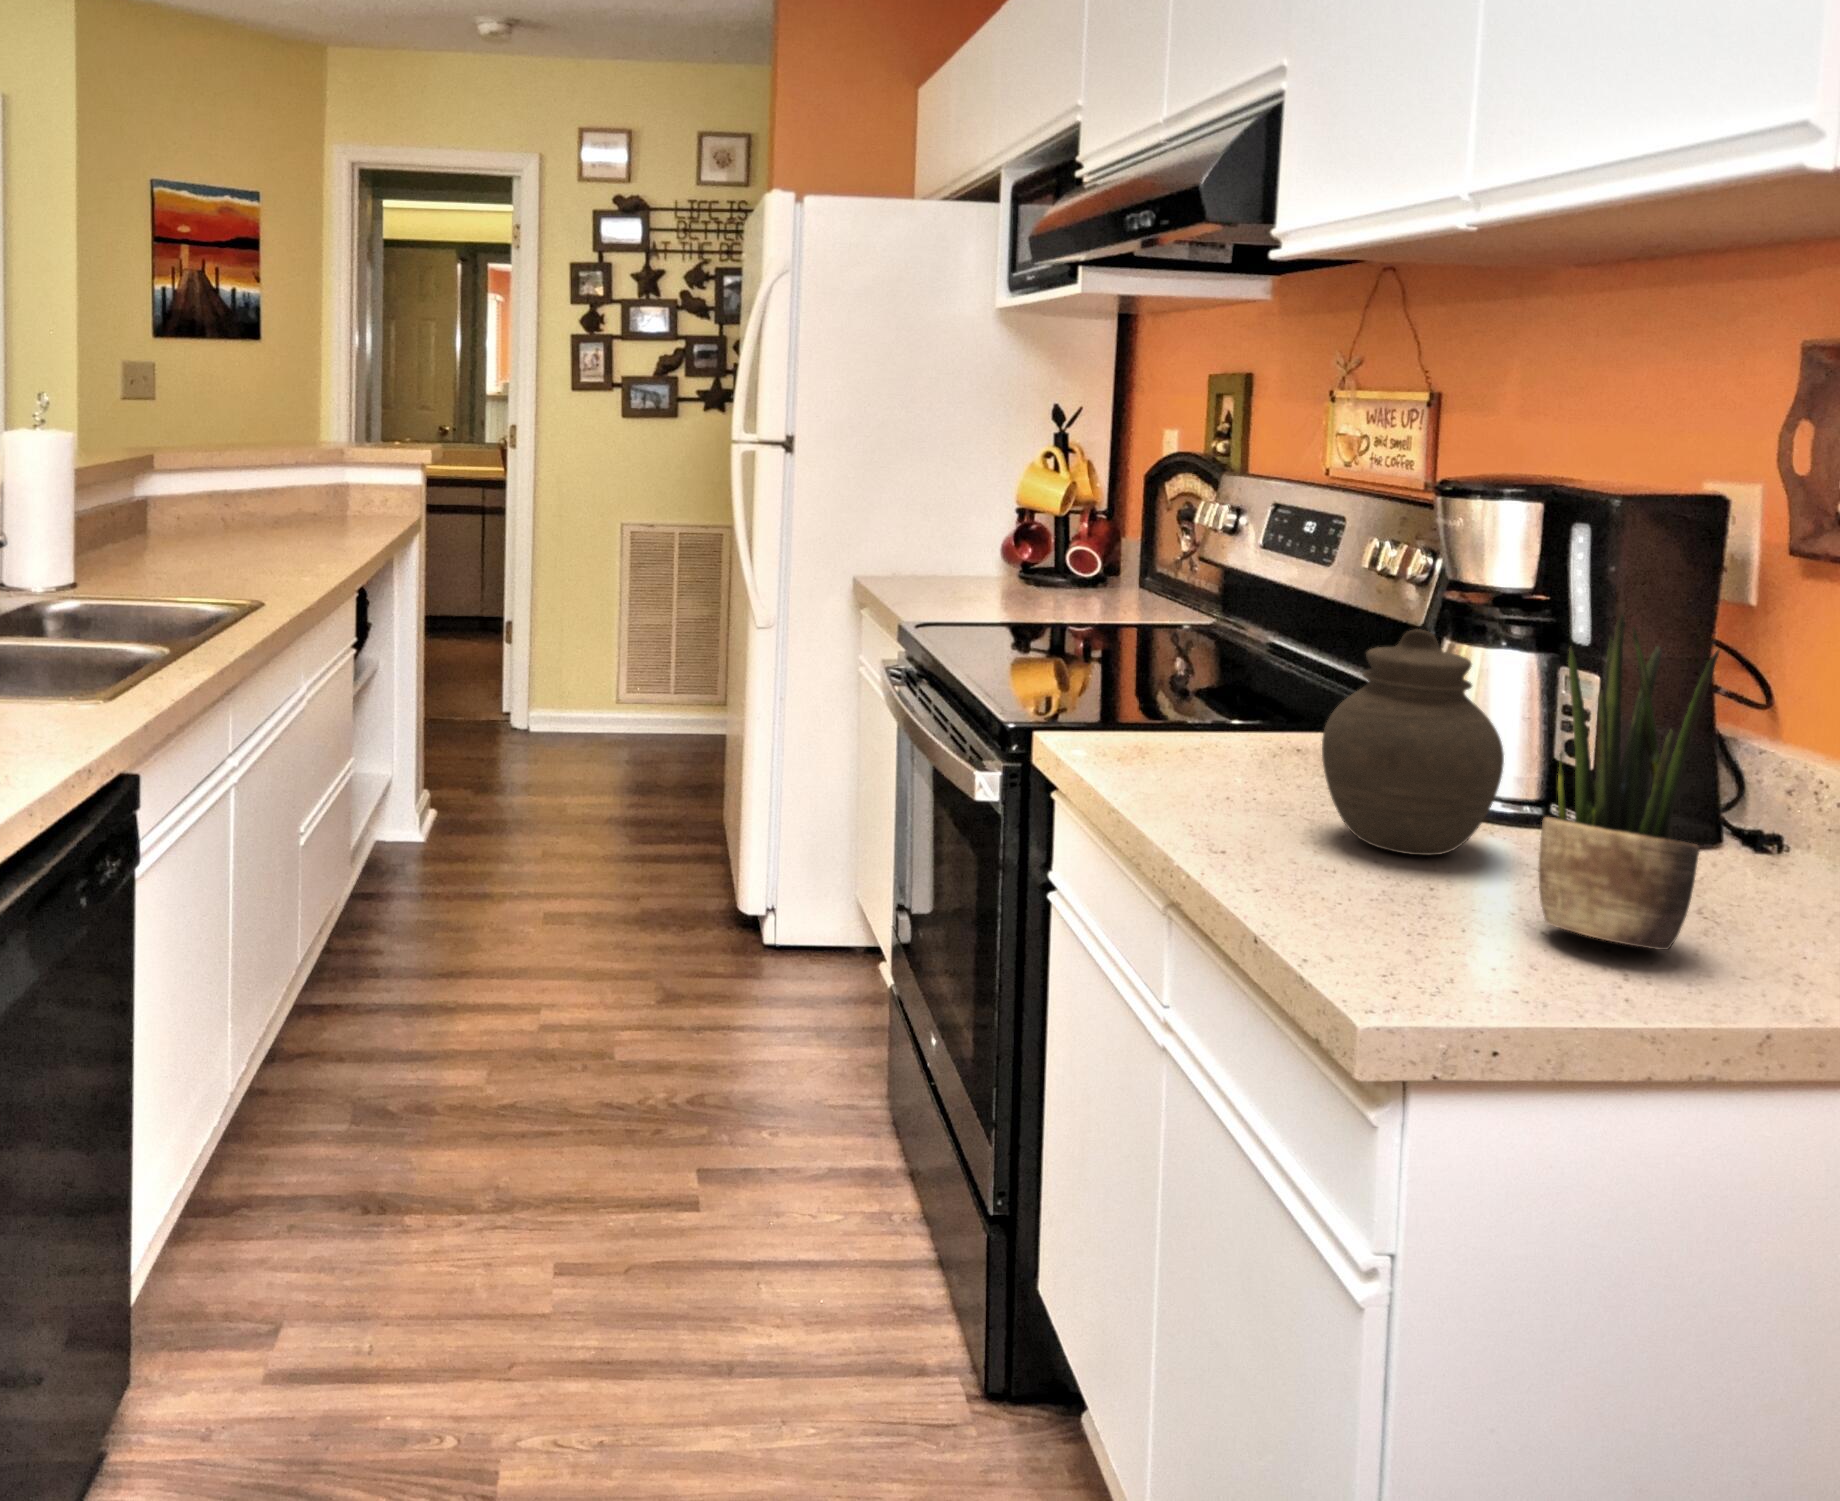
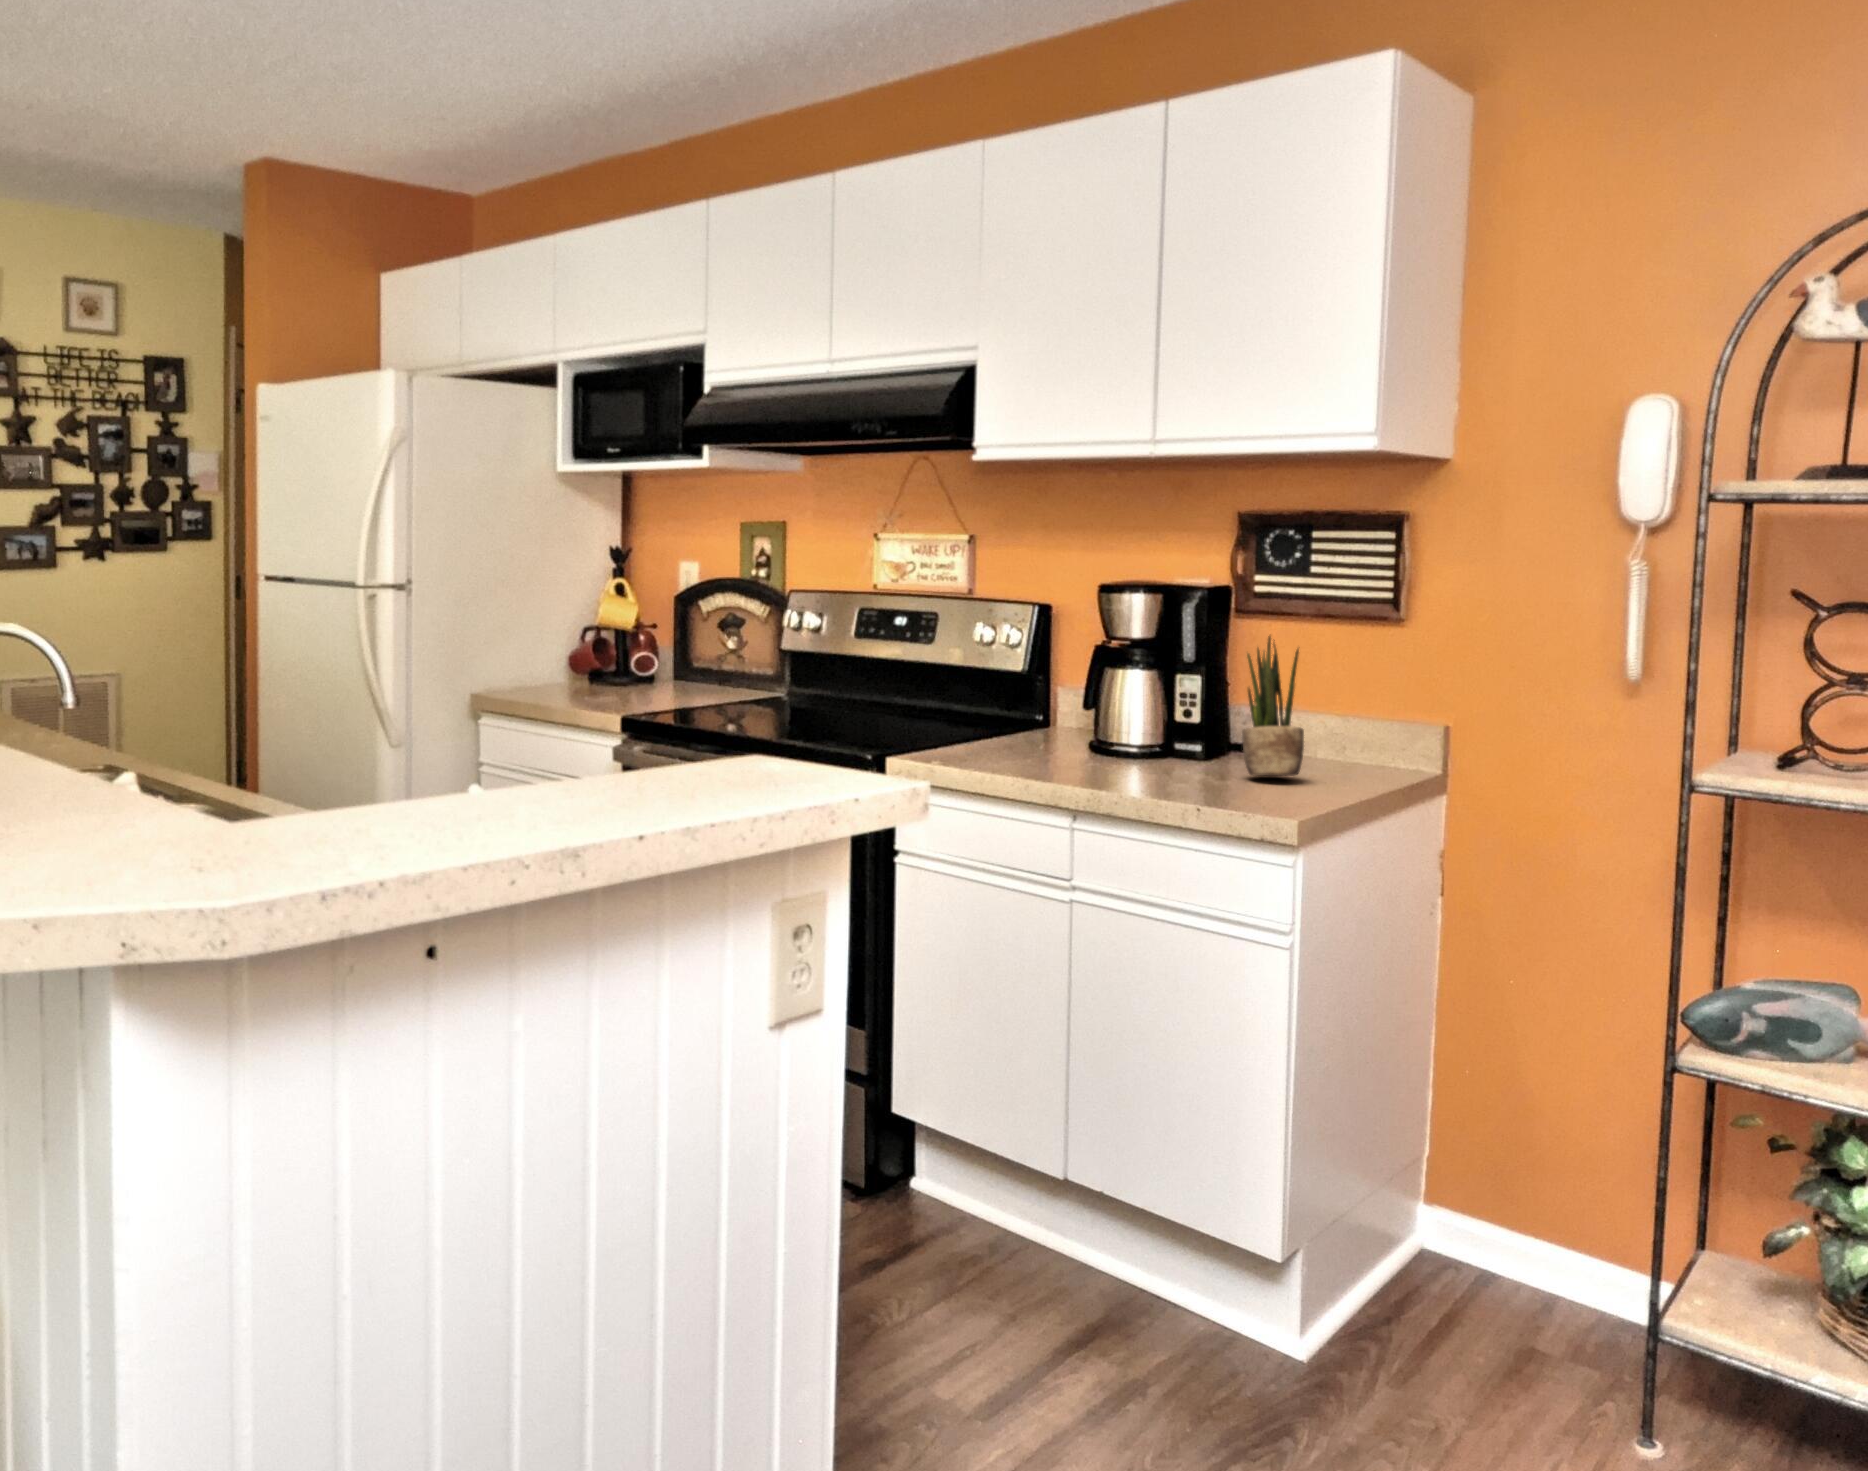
jar: present [1322,630,1504,855] -> none [1103,656,1187,767]

